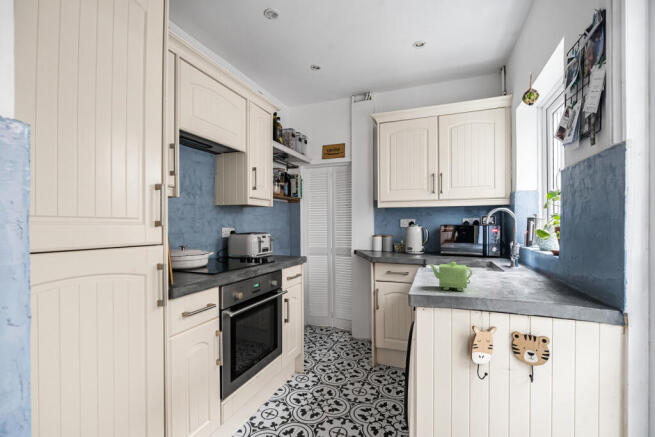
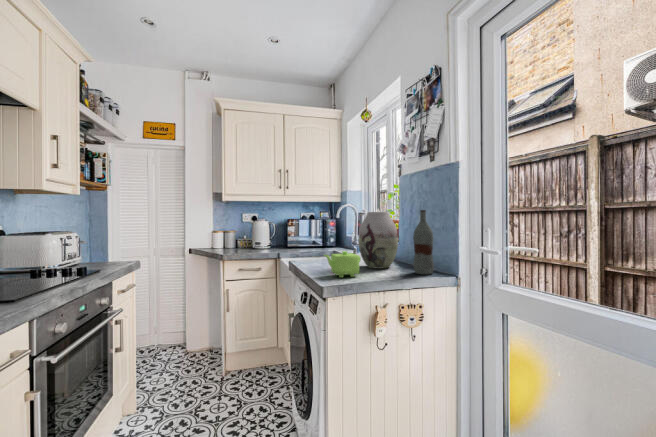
bottle: none [547,218,579,302] -> present [413,210,434,274]
vase: none [486,219,540,287] -> present [359,212,398,269]

